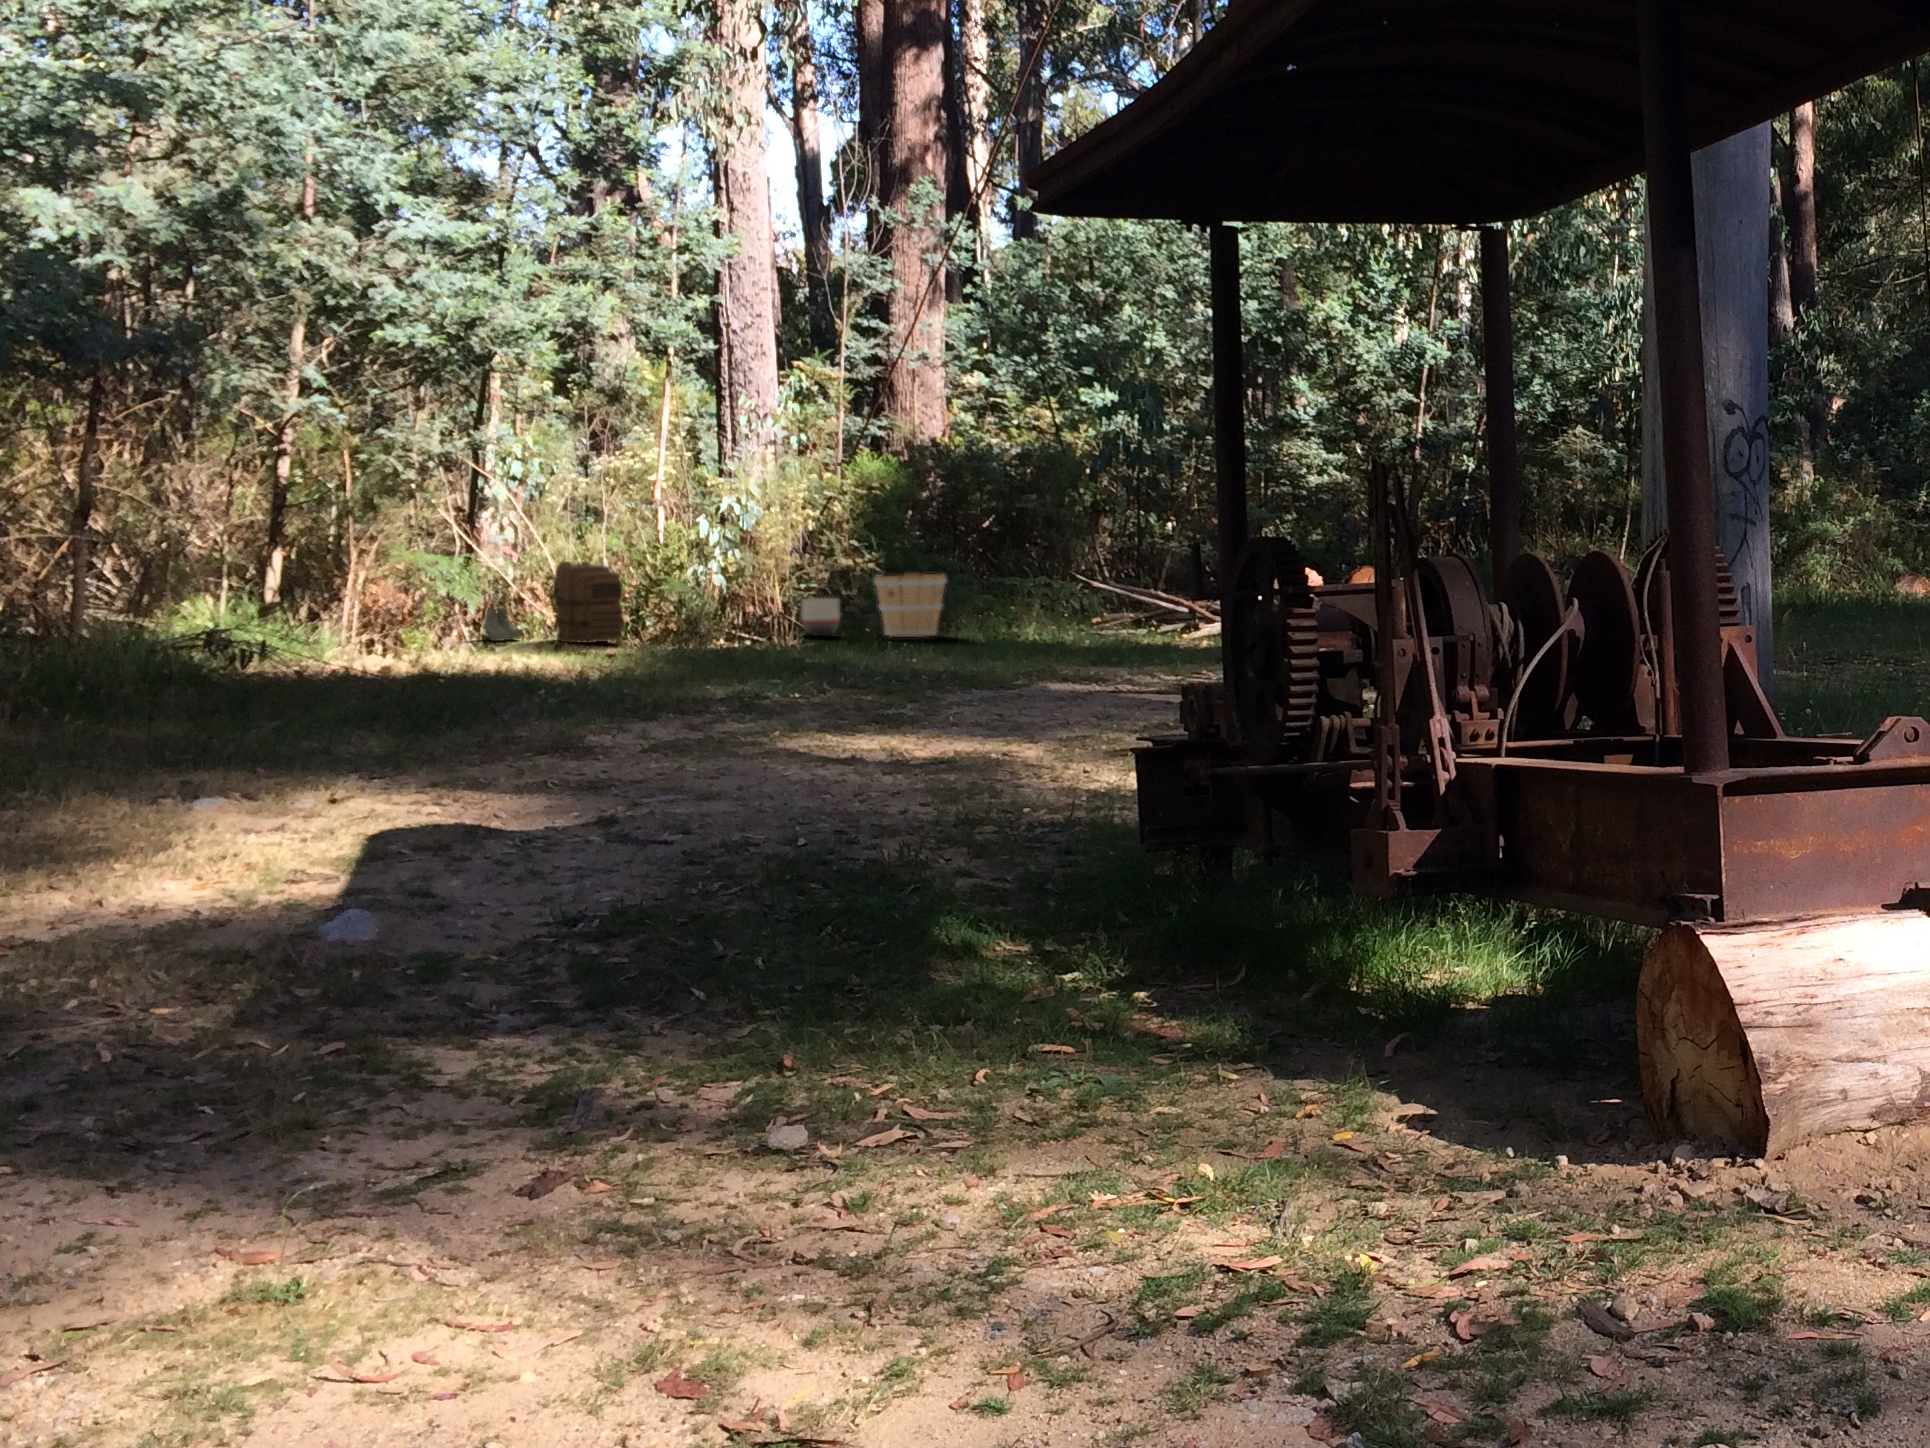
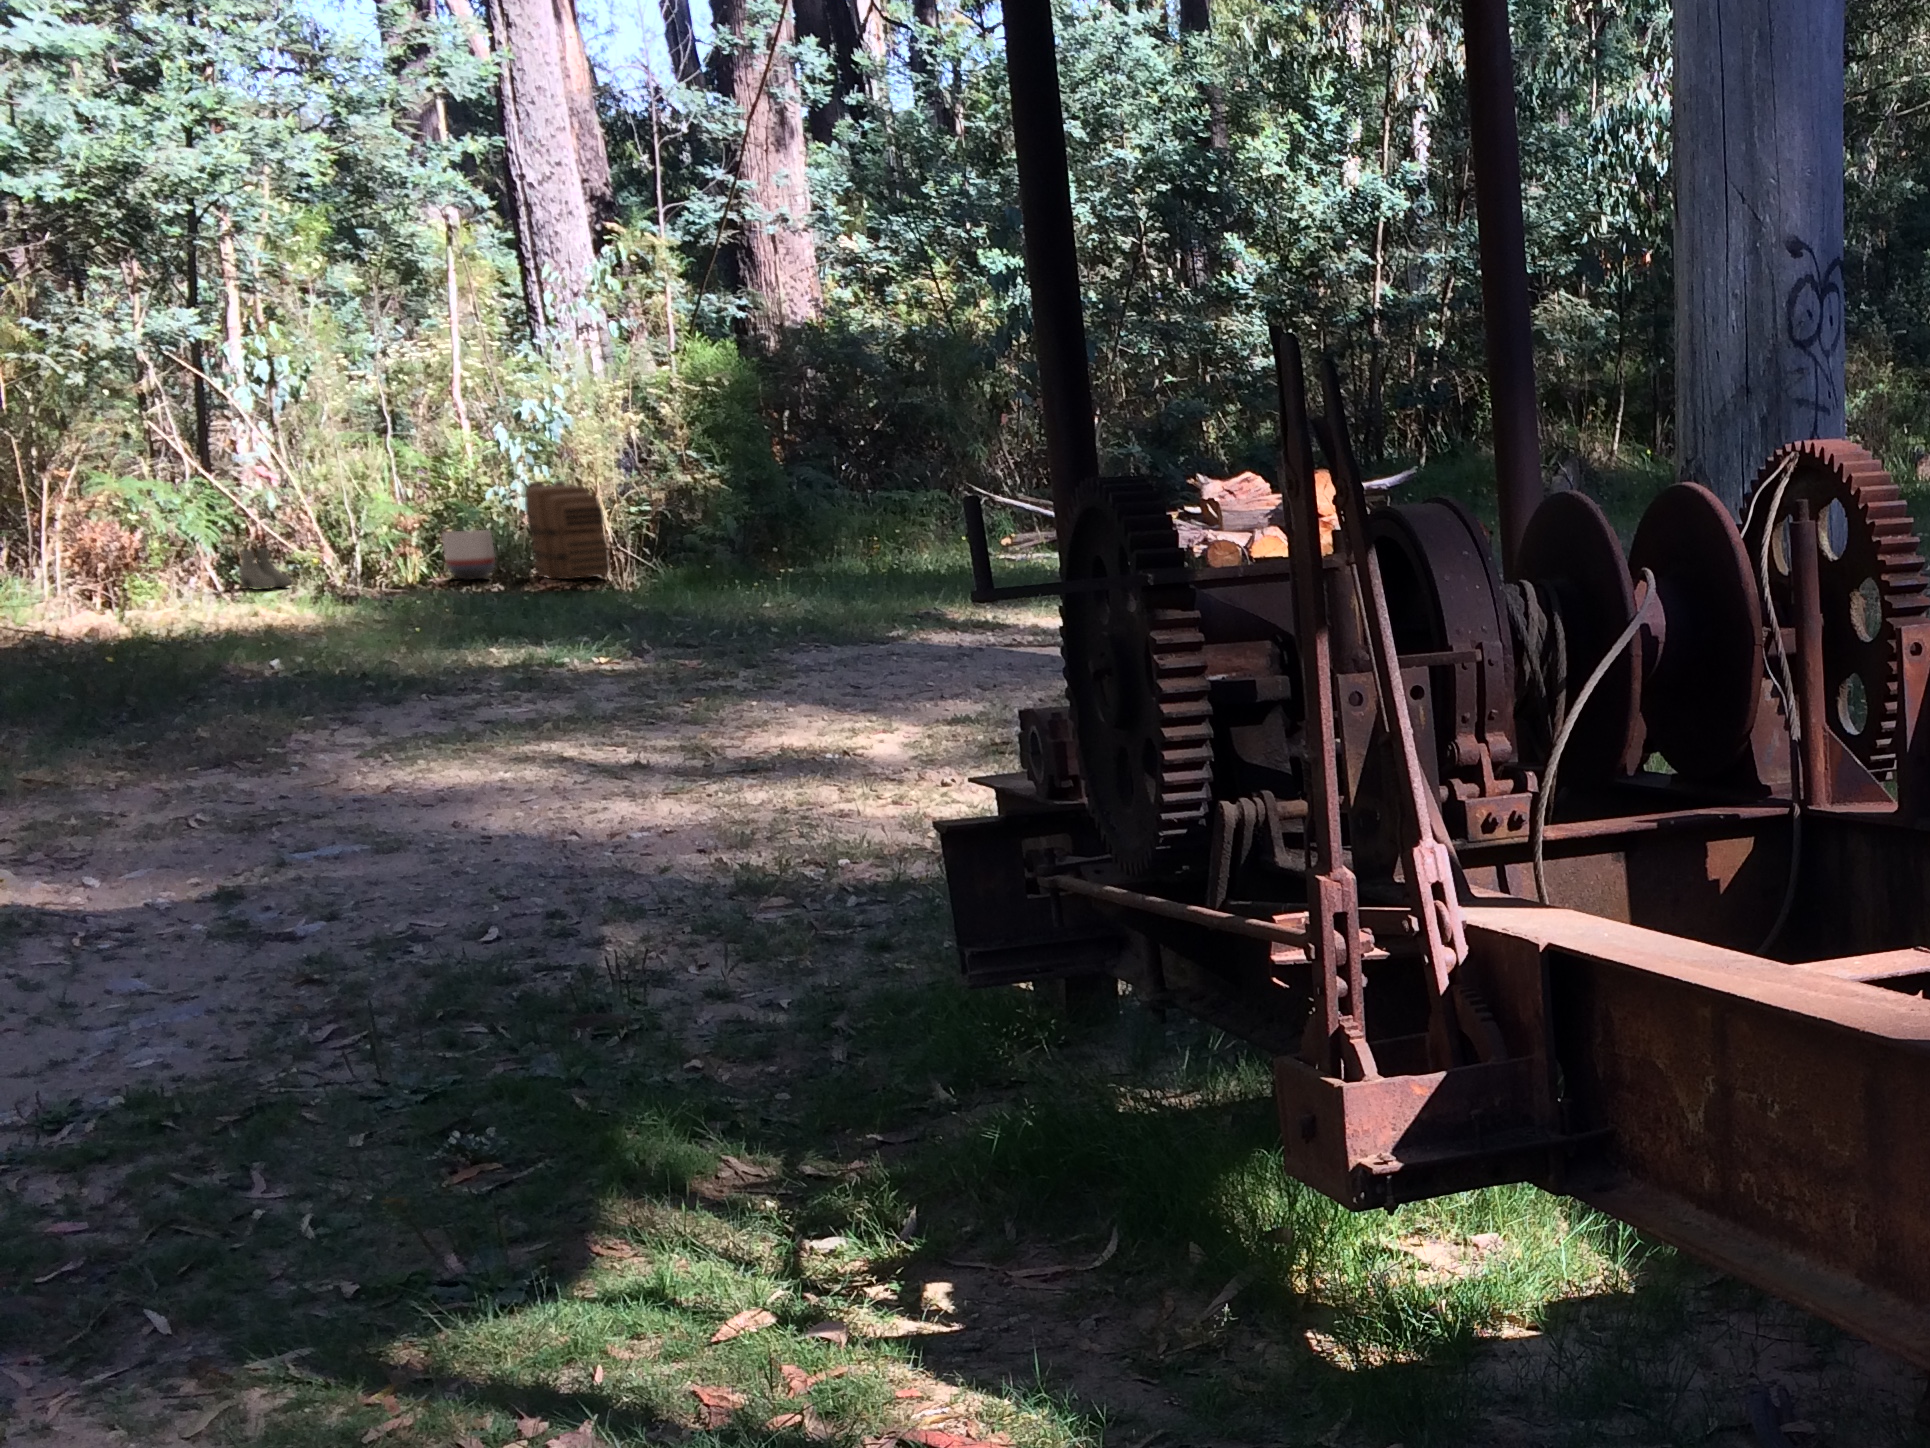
backpack: present [554,560,624,643] -> present [525,480,610,579]
wooden bucket: present [874,573,946,637] -> none [727,487,817,566]
planter: present [802,598,840,636] -> present [442,530,495,579]

